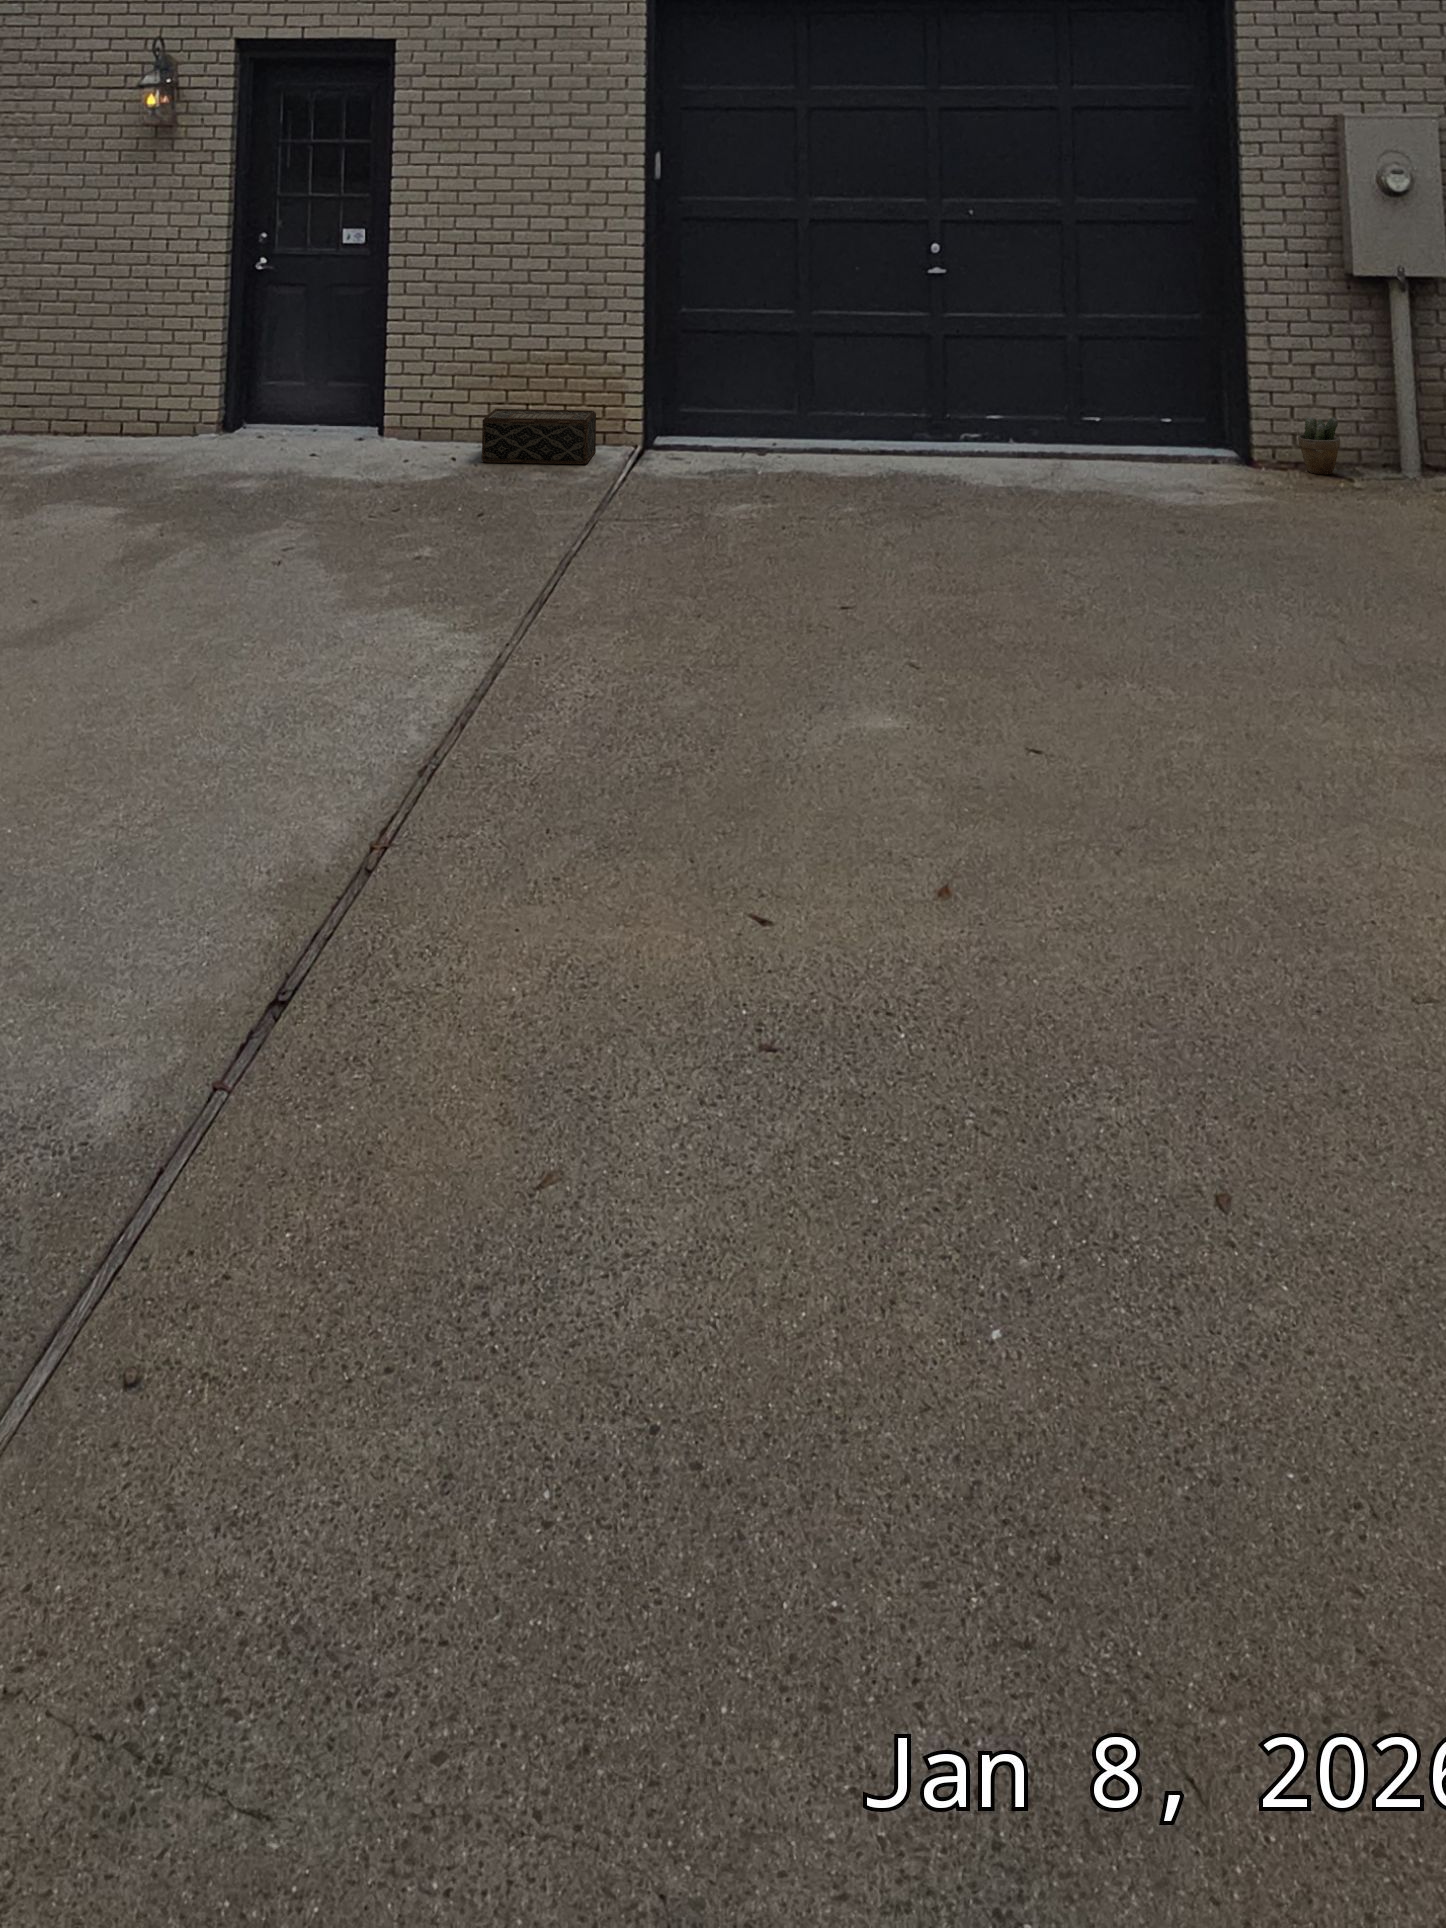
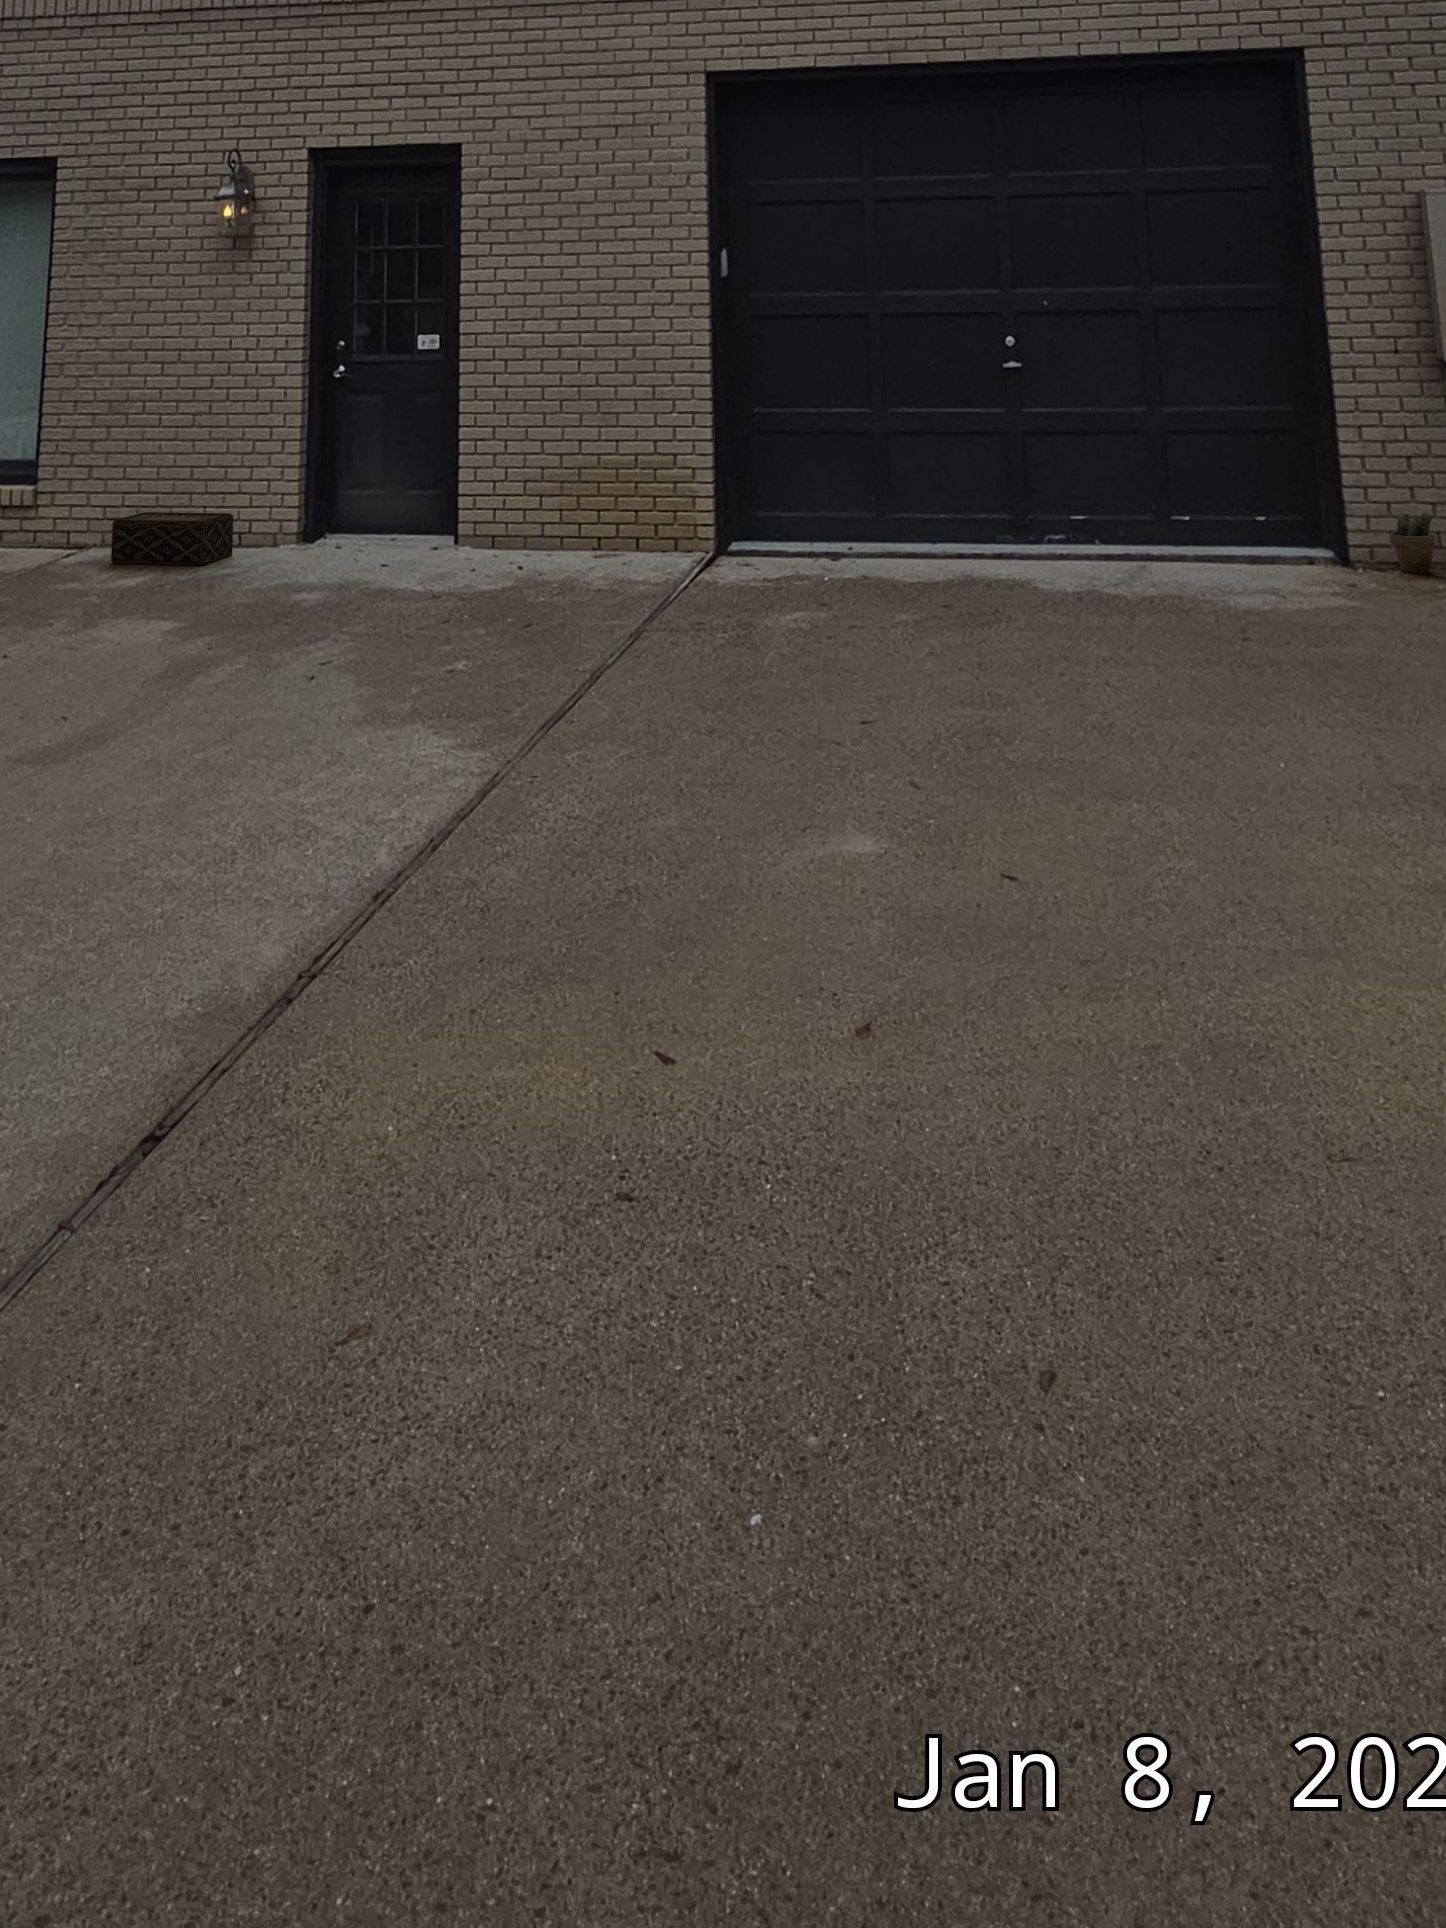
woven basket: present [482,409,596,464] -> present [111,512,233,565]

